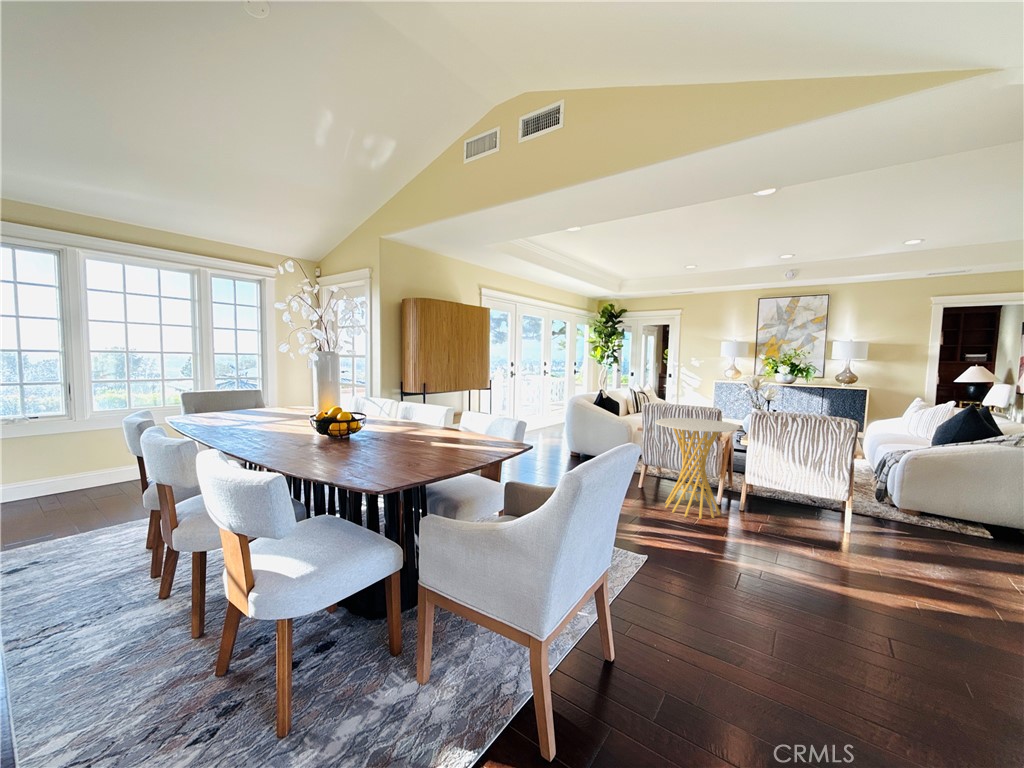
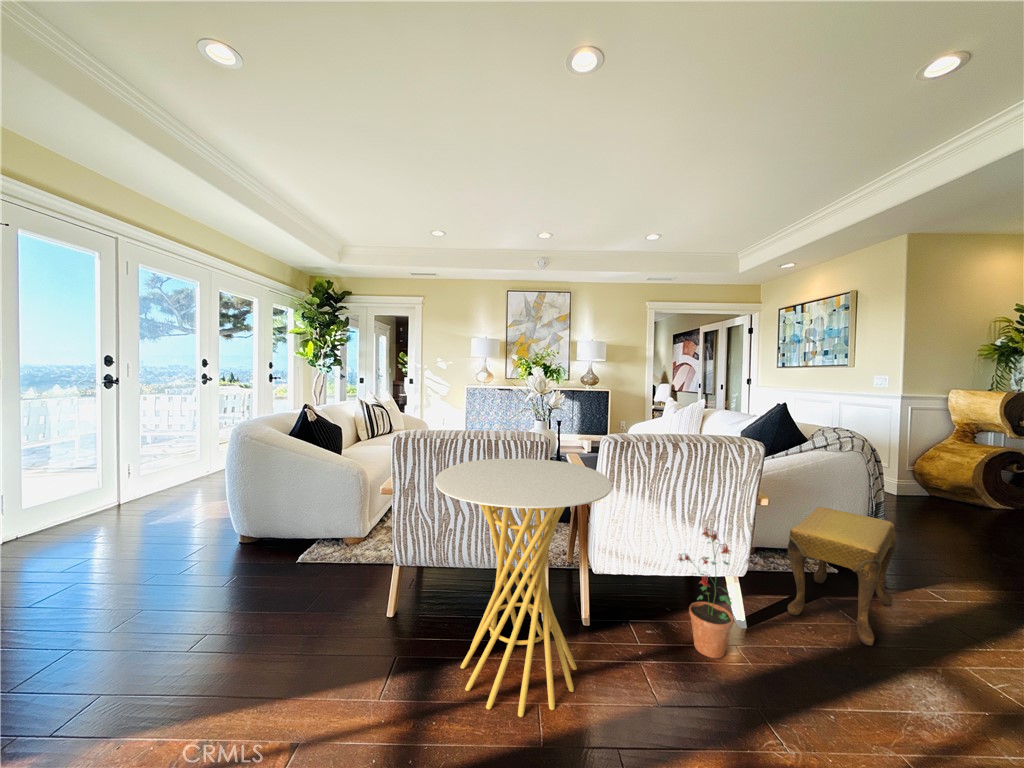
potted plant: none [792,465,820,530] -> present [679,527,733,658]
footstool: none [888,478,1001,552] -> present [788,507,896,646]

